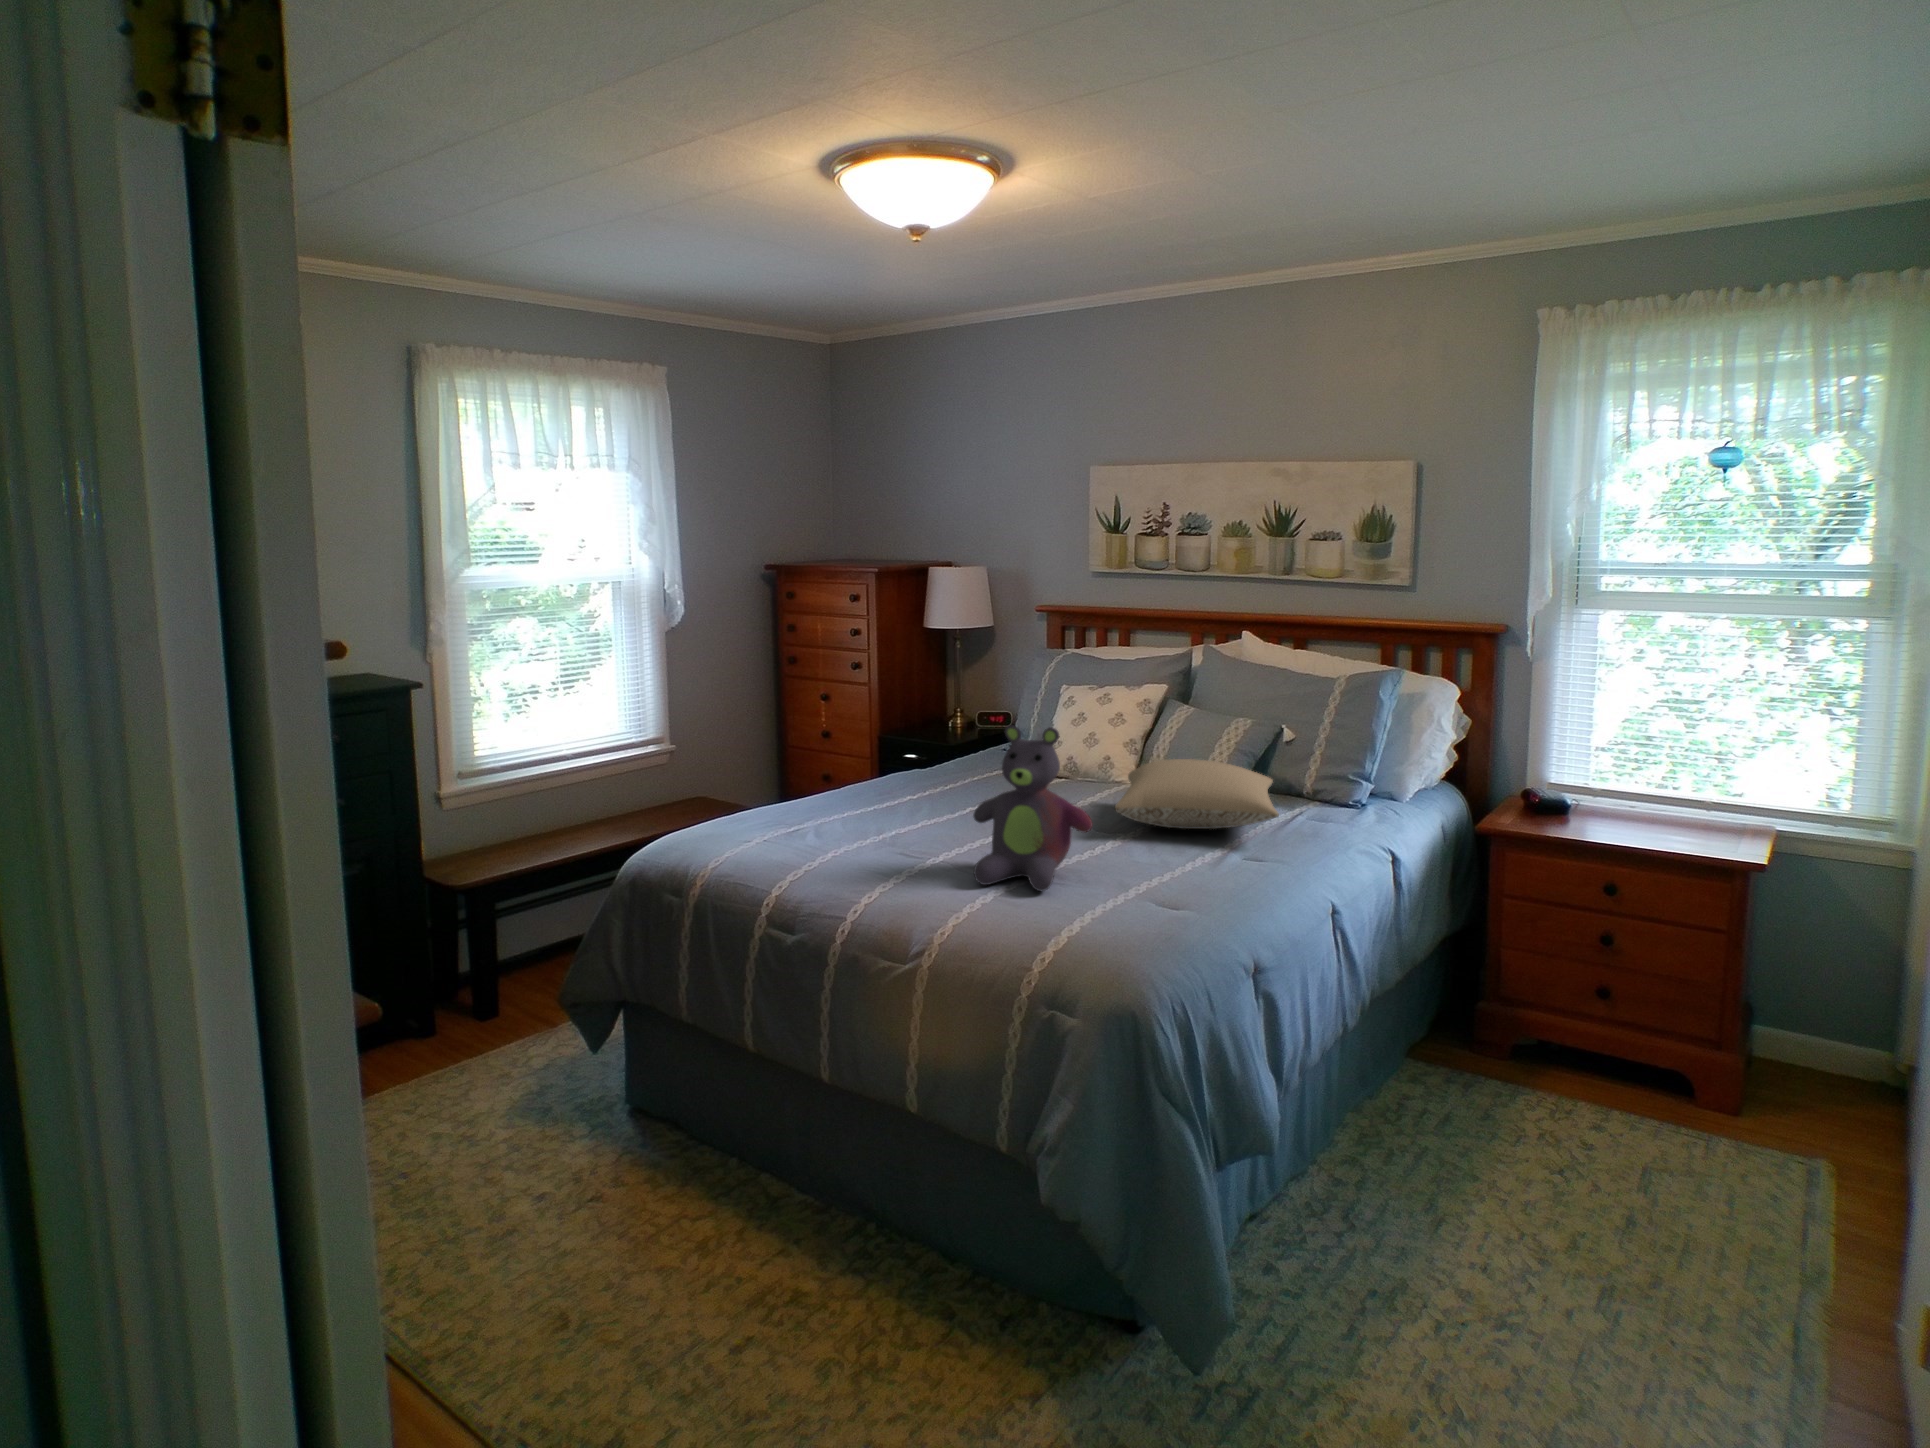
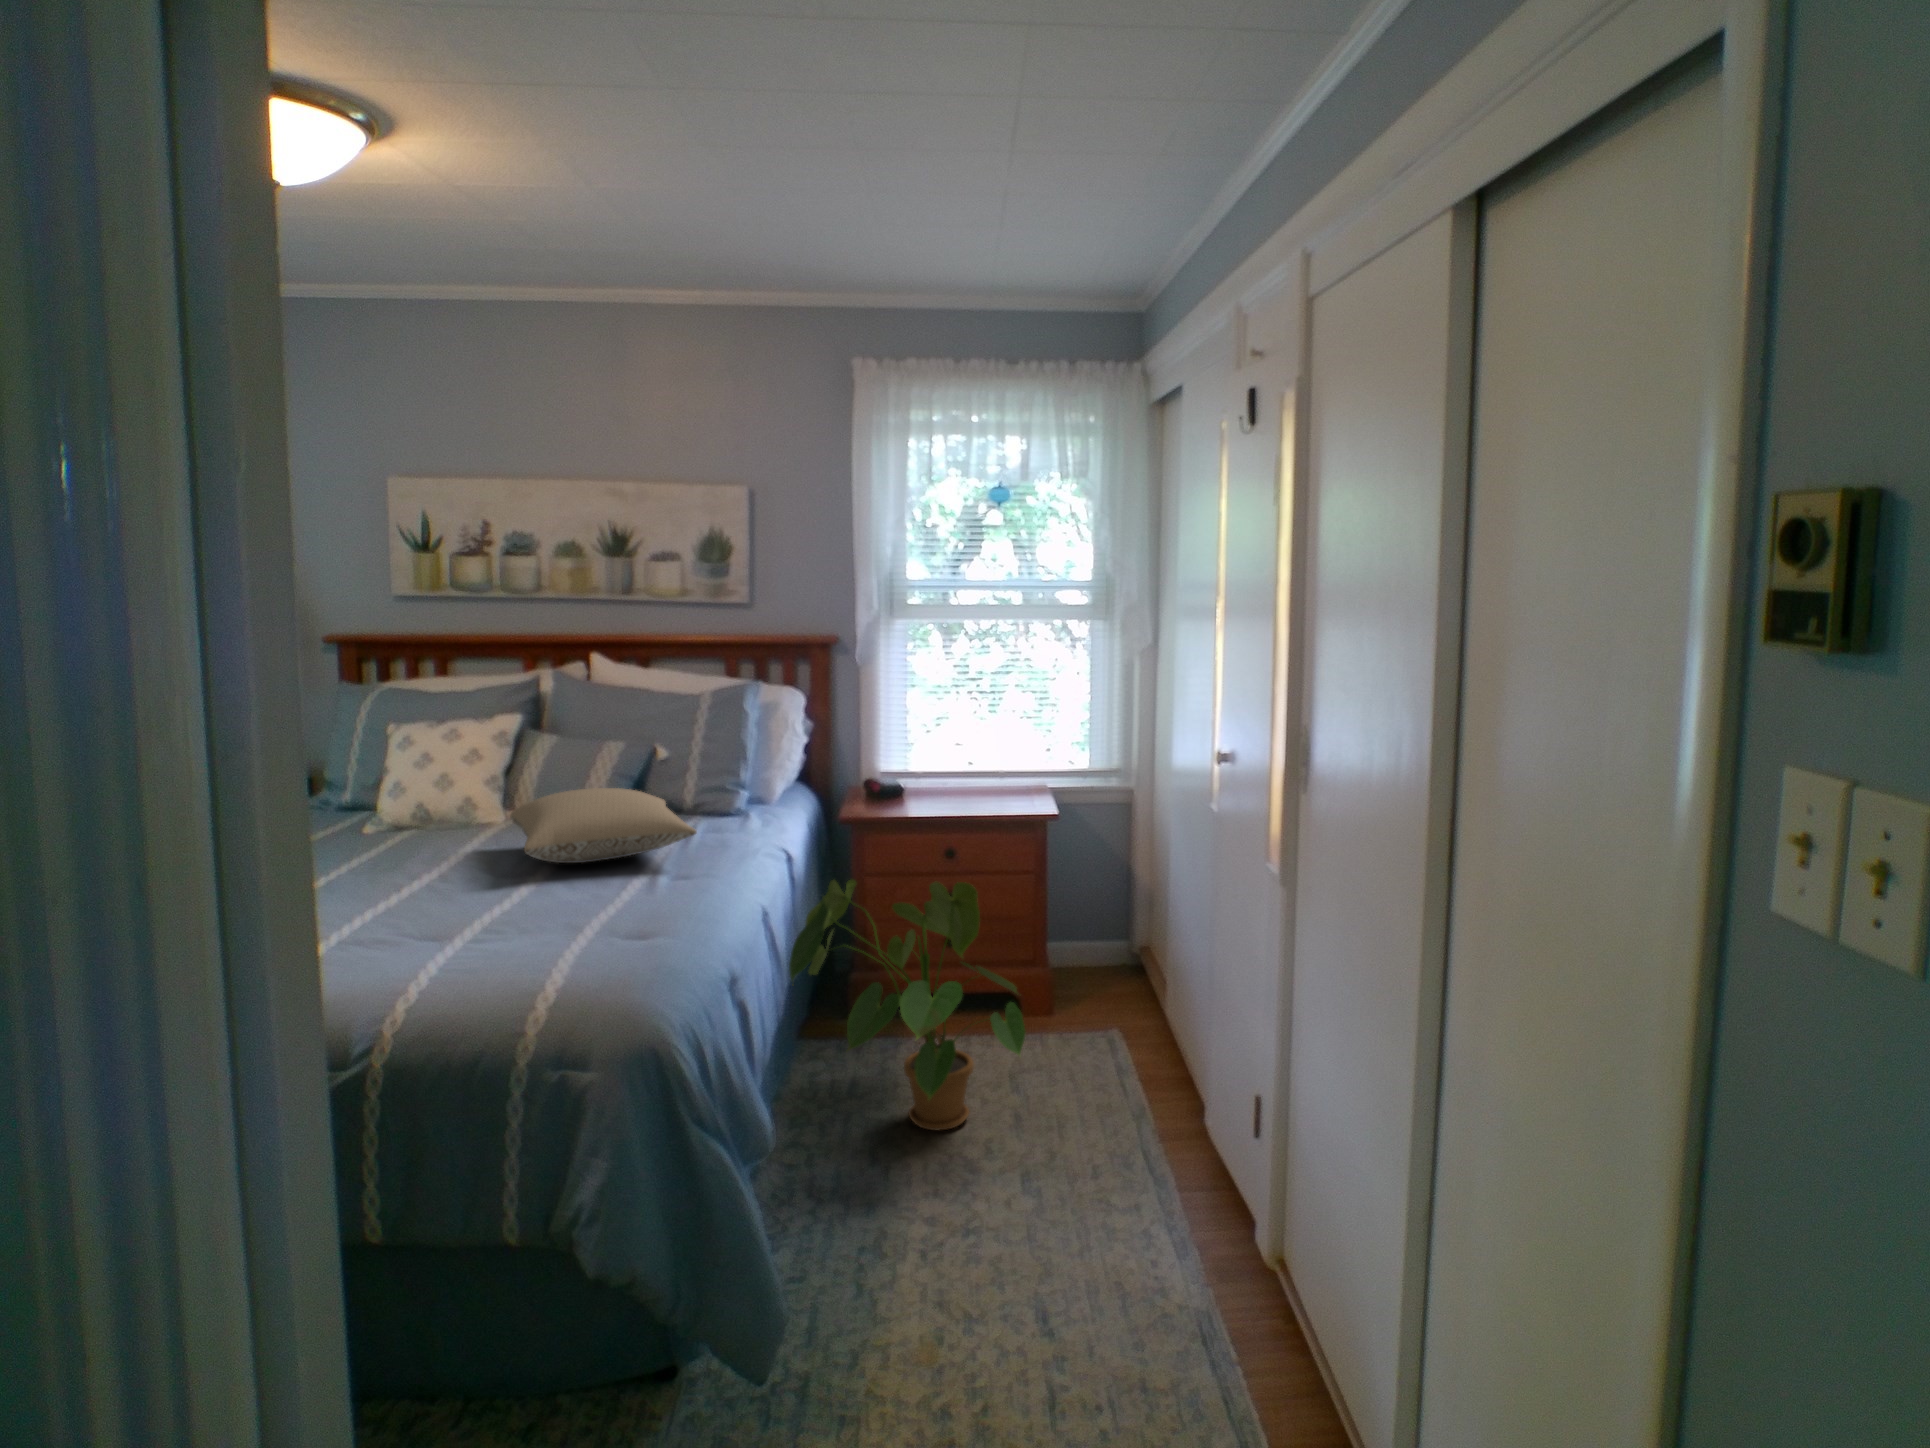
stuffed bear: present [973,725,1092,891] -> none [378,766,531,956]
house plant: none [1367,888,1660,1200] -> present [789,880,1025,1131]

